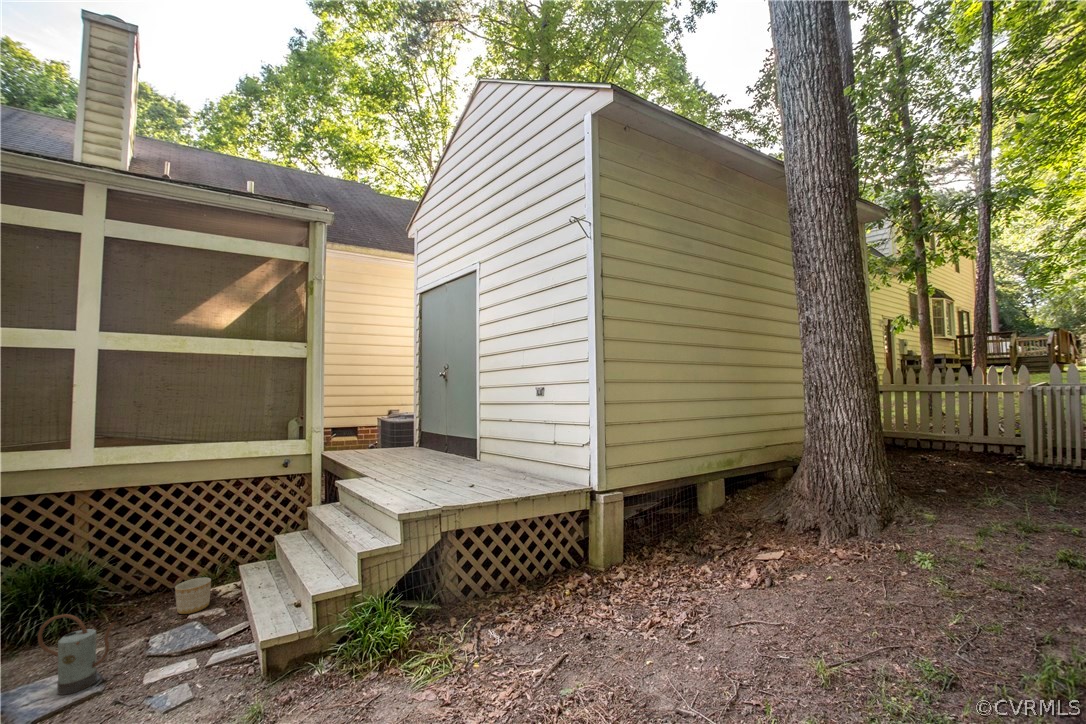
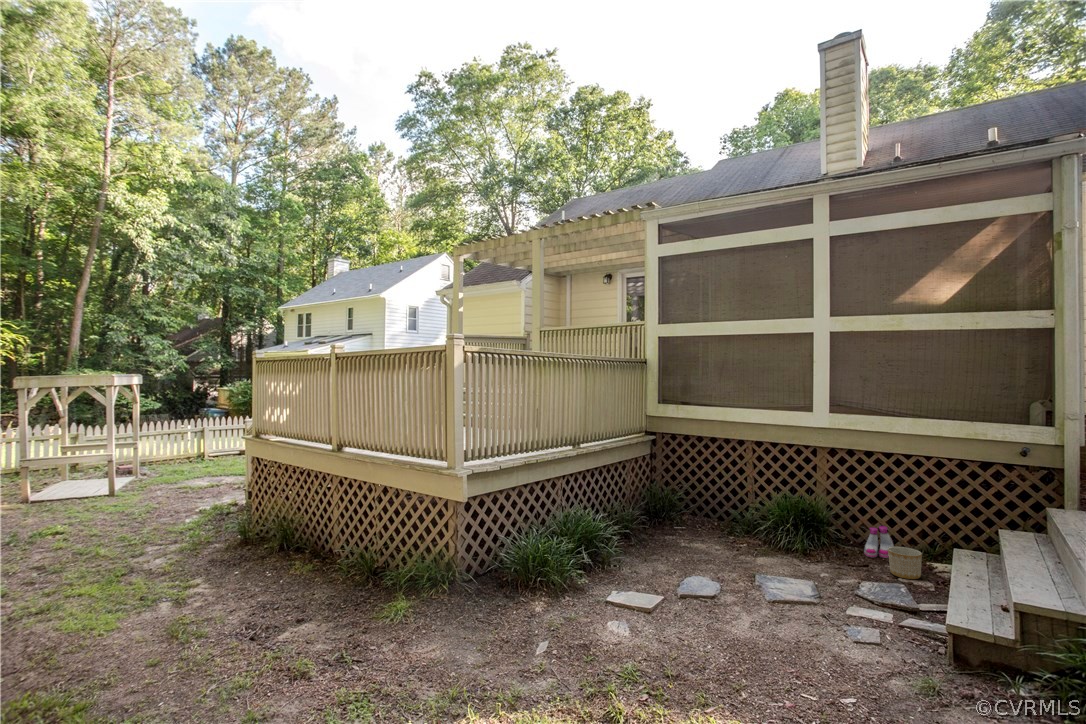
boots: none [139,565,175,607] -> present [864,526,894,558]
watering can: present [38,614,116,695] -> none [784,531,830,593]

